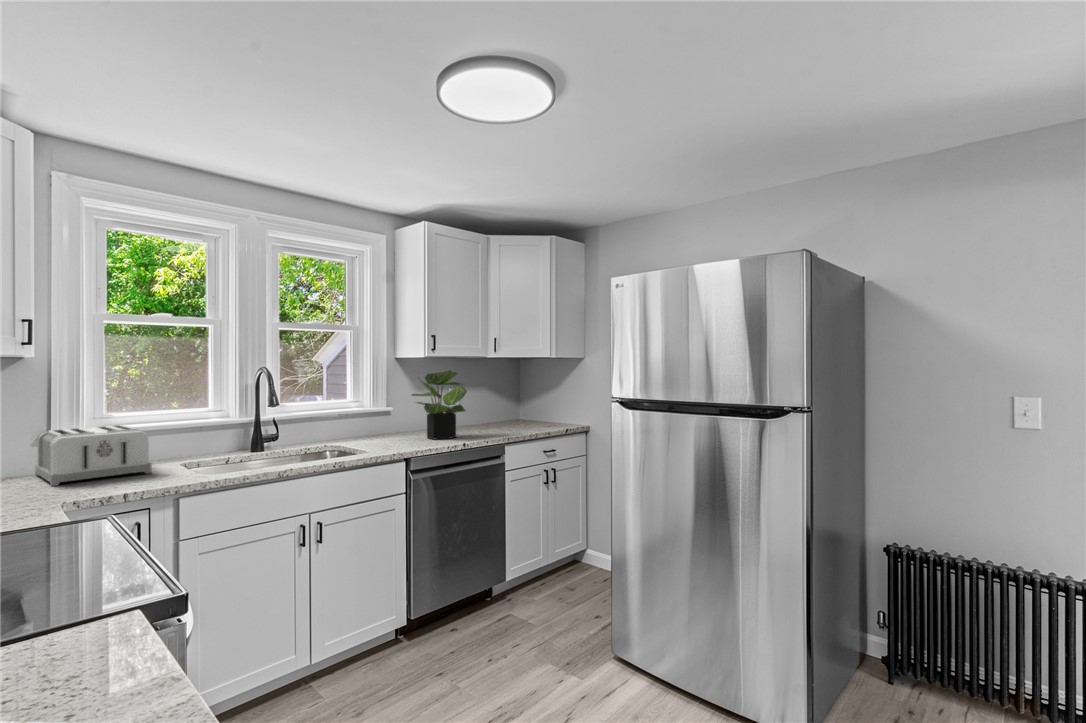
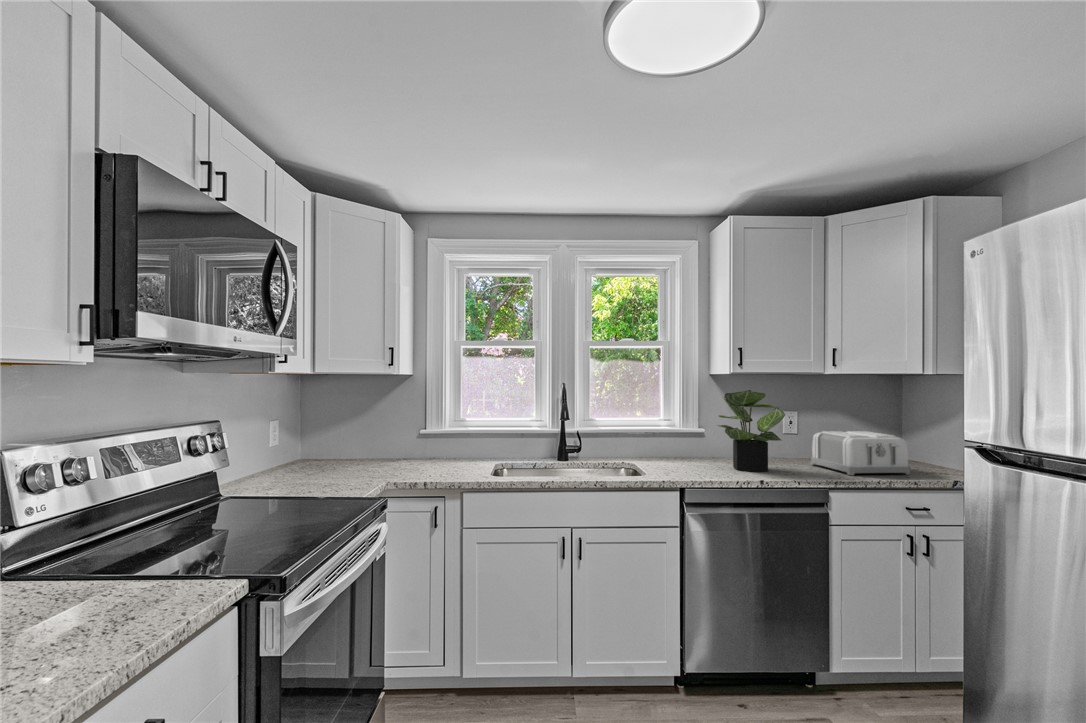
toaster: present [35,425,151,486] -> present [811,431,910,475]

